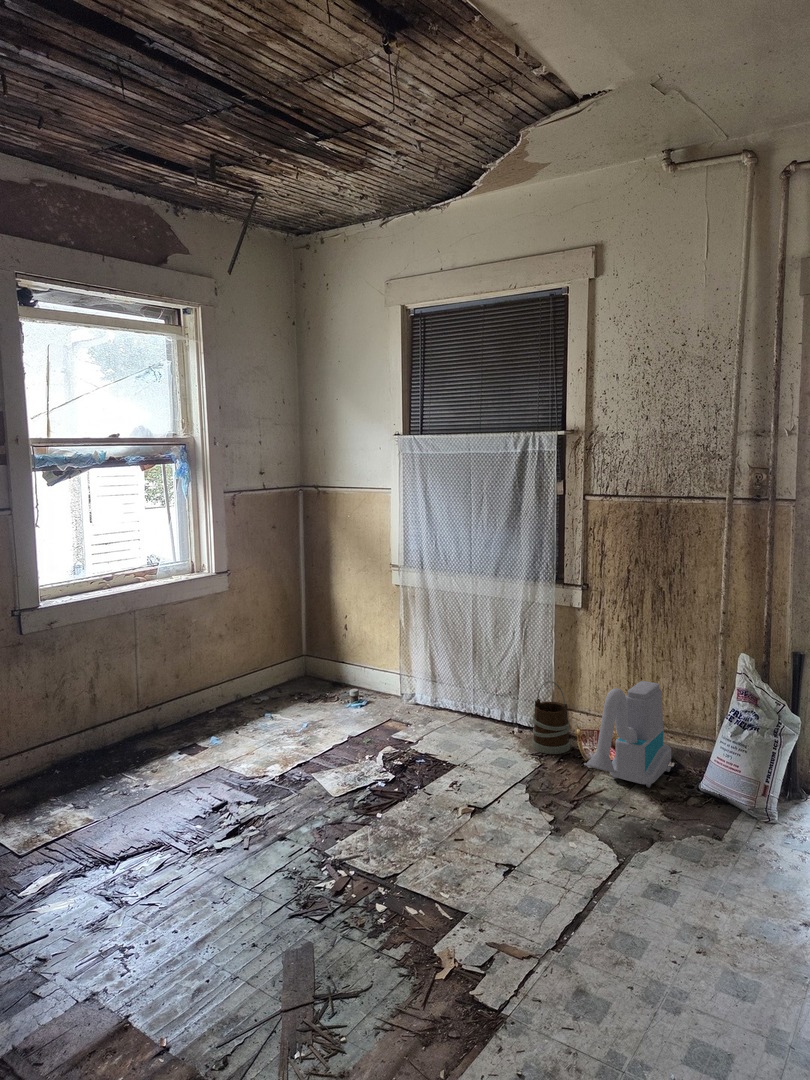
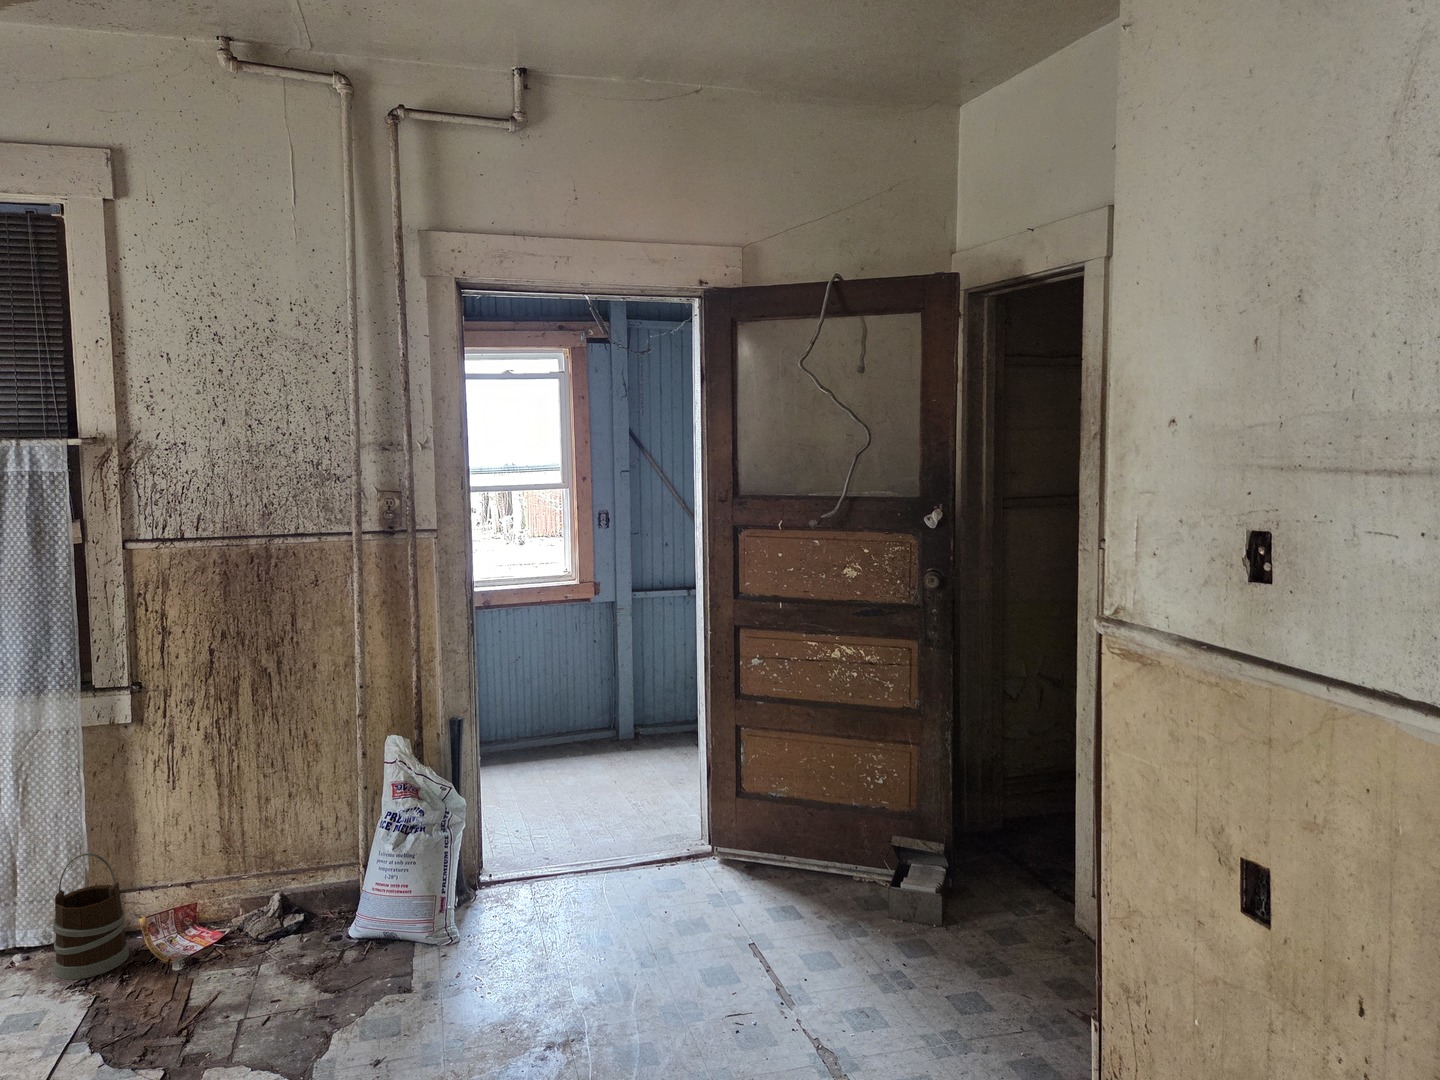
vacuum cleaner: present [584,681,671,787] -> none [198,807,302,970]

